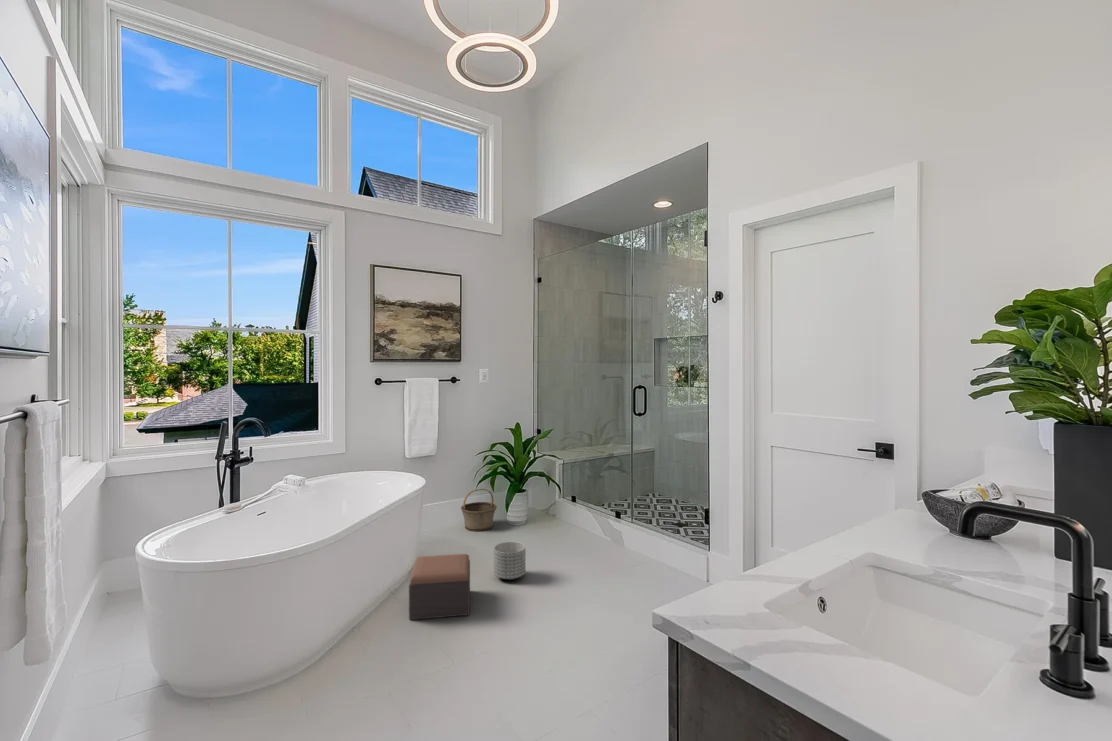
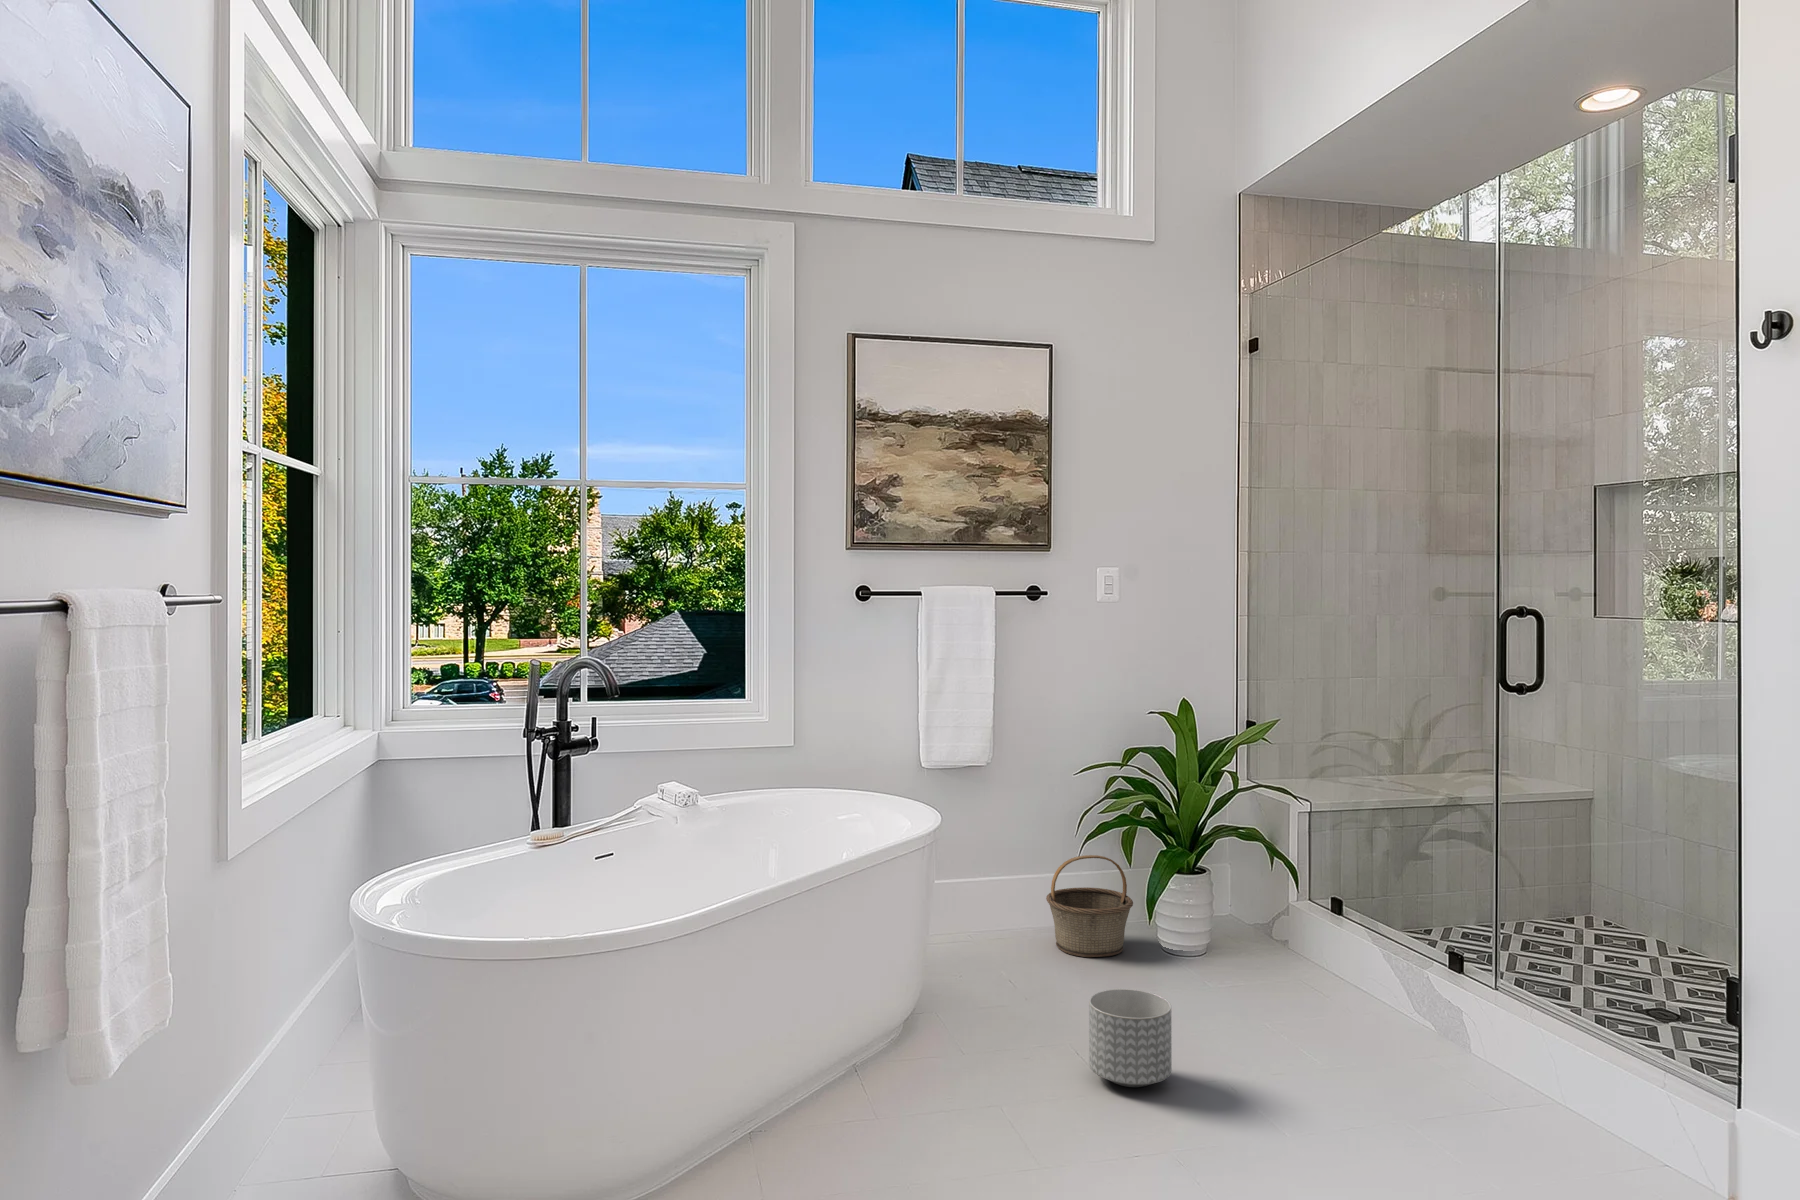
footstool: present [409,554,470,620] -> none [860,992,1021,1155]

